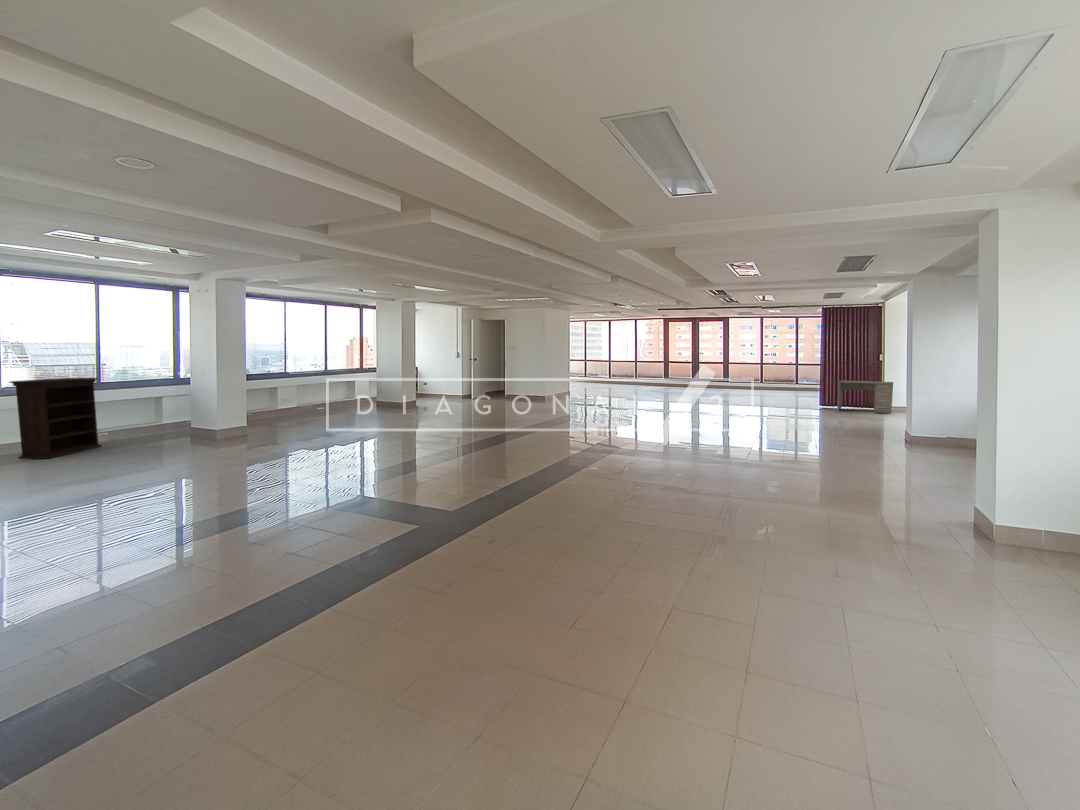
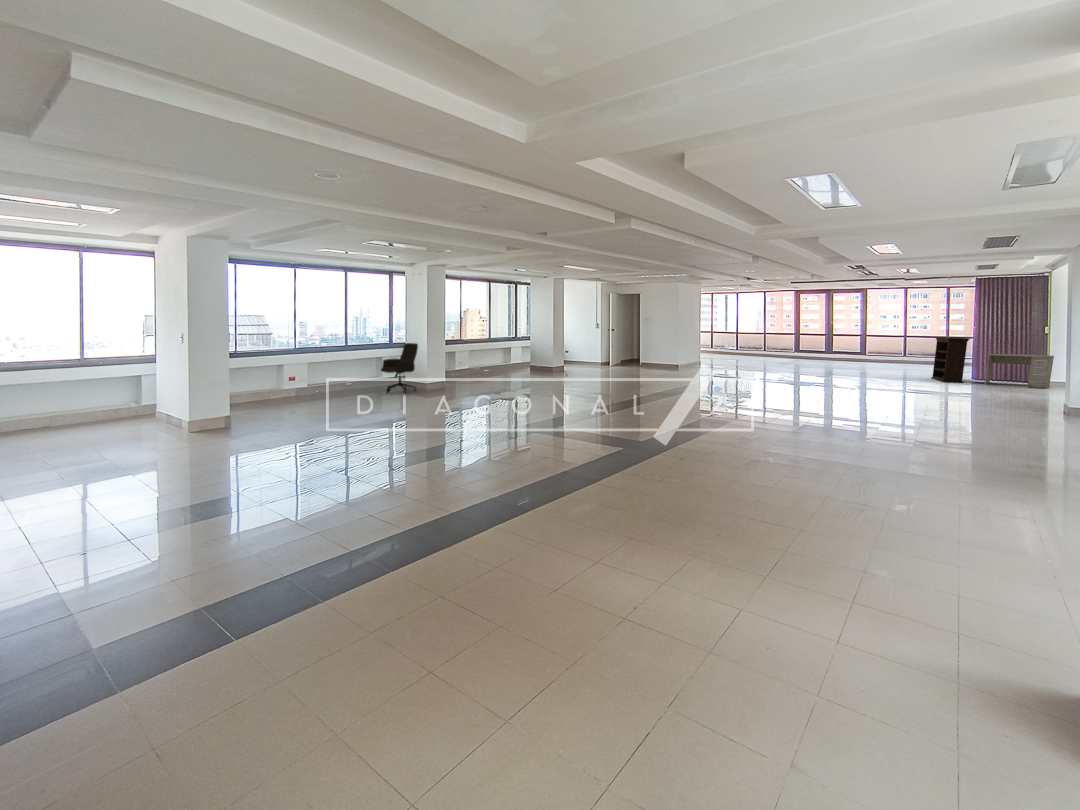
bookshelf: present [9,378,101,459] -> present [932,337,969,383]
office chair: none [154,378,209,444] -> present [381,343,418,393]

